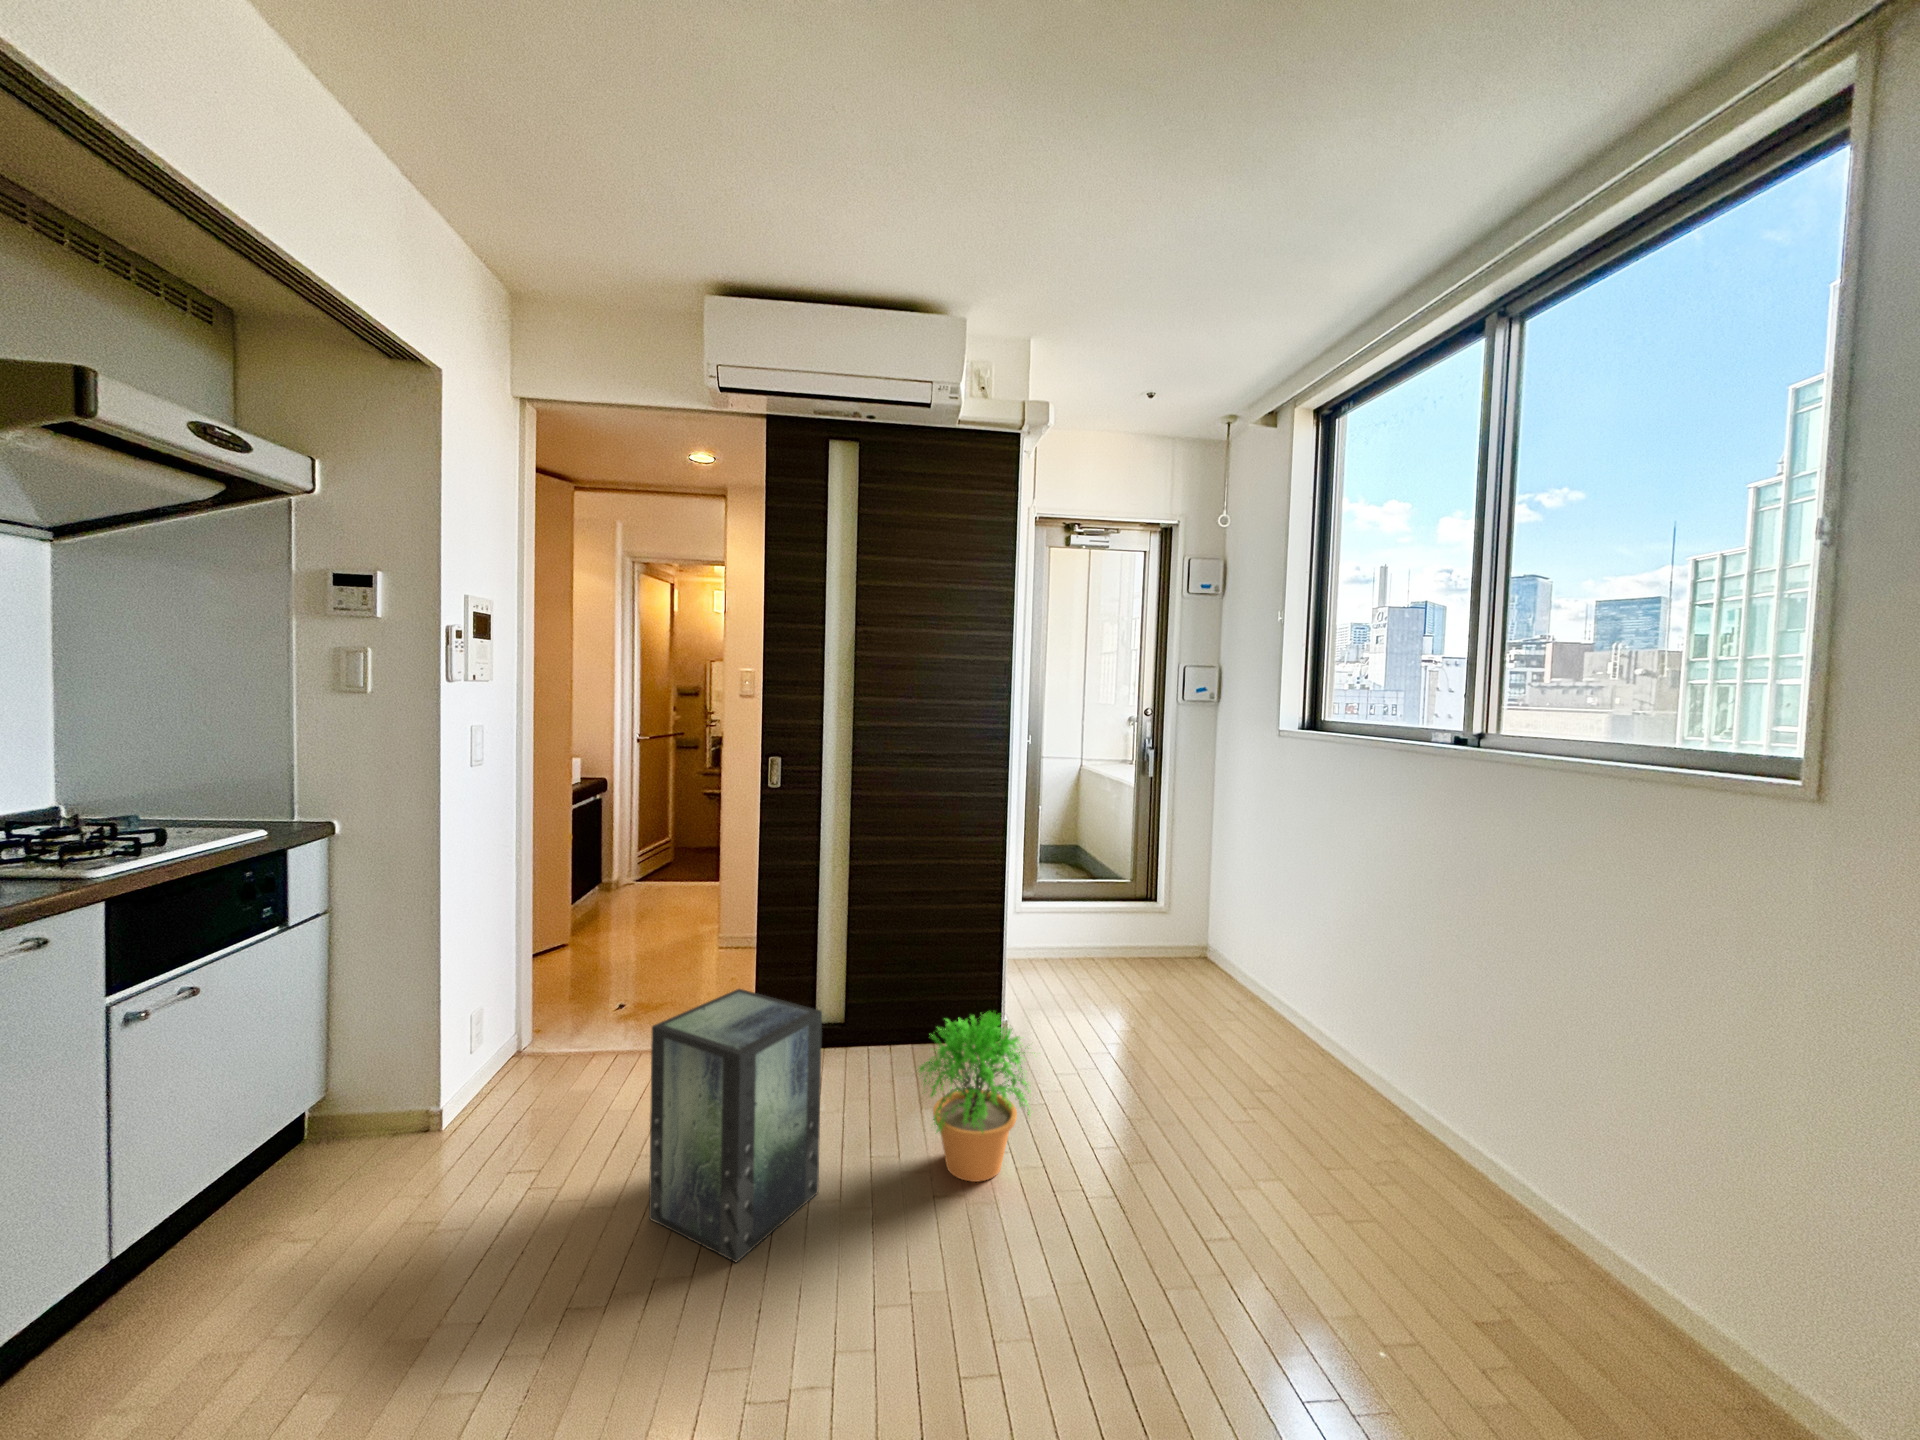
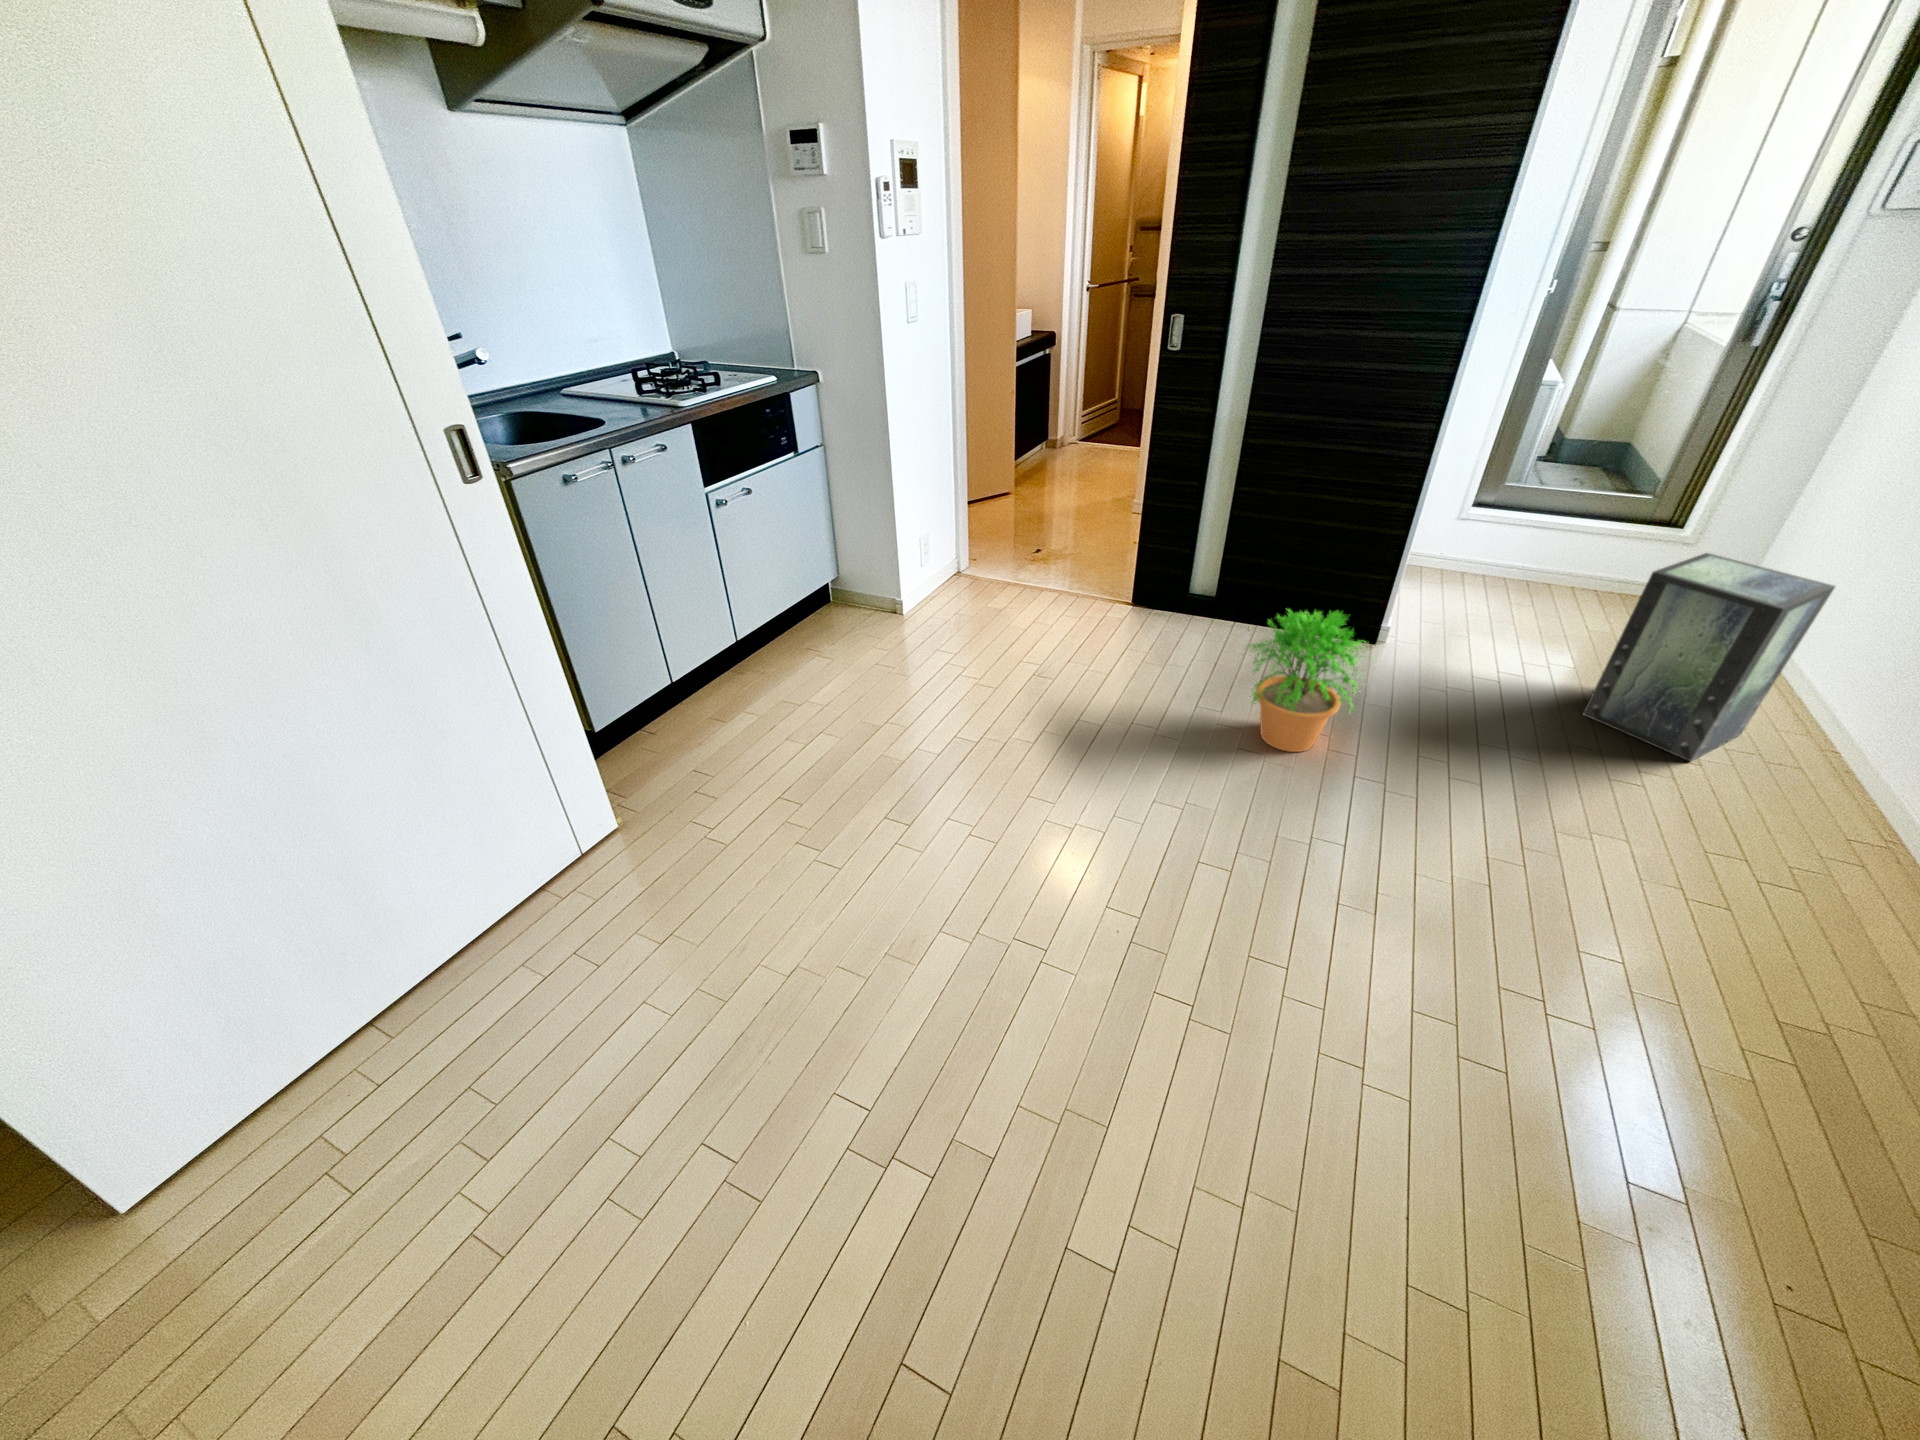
storage box: present [649,989,822,1262] -> present [1583,553,1835,761]

